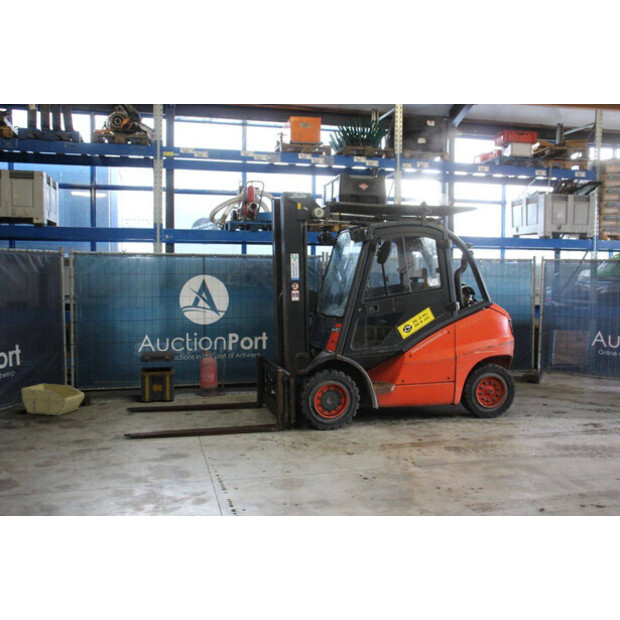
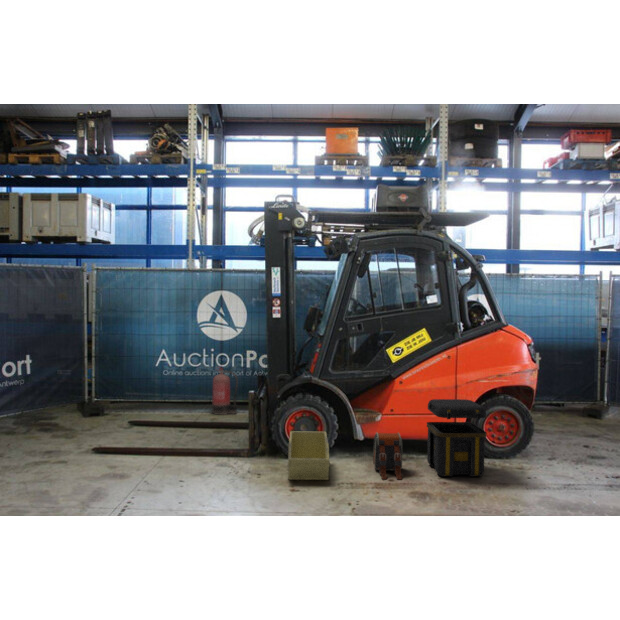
toolbox: present [140,351,175,402] -> present [427,399,487,477]
storage bin: present [21,384,84,416] -> present [288,431,330,480]
backpack: none [393,399,425,439] -> present [373,432,402,479]

